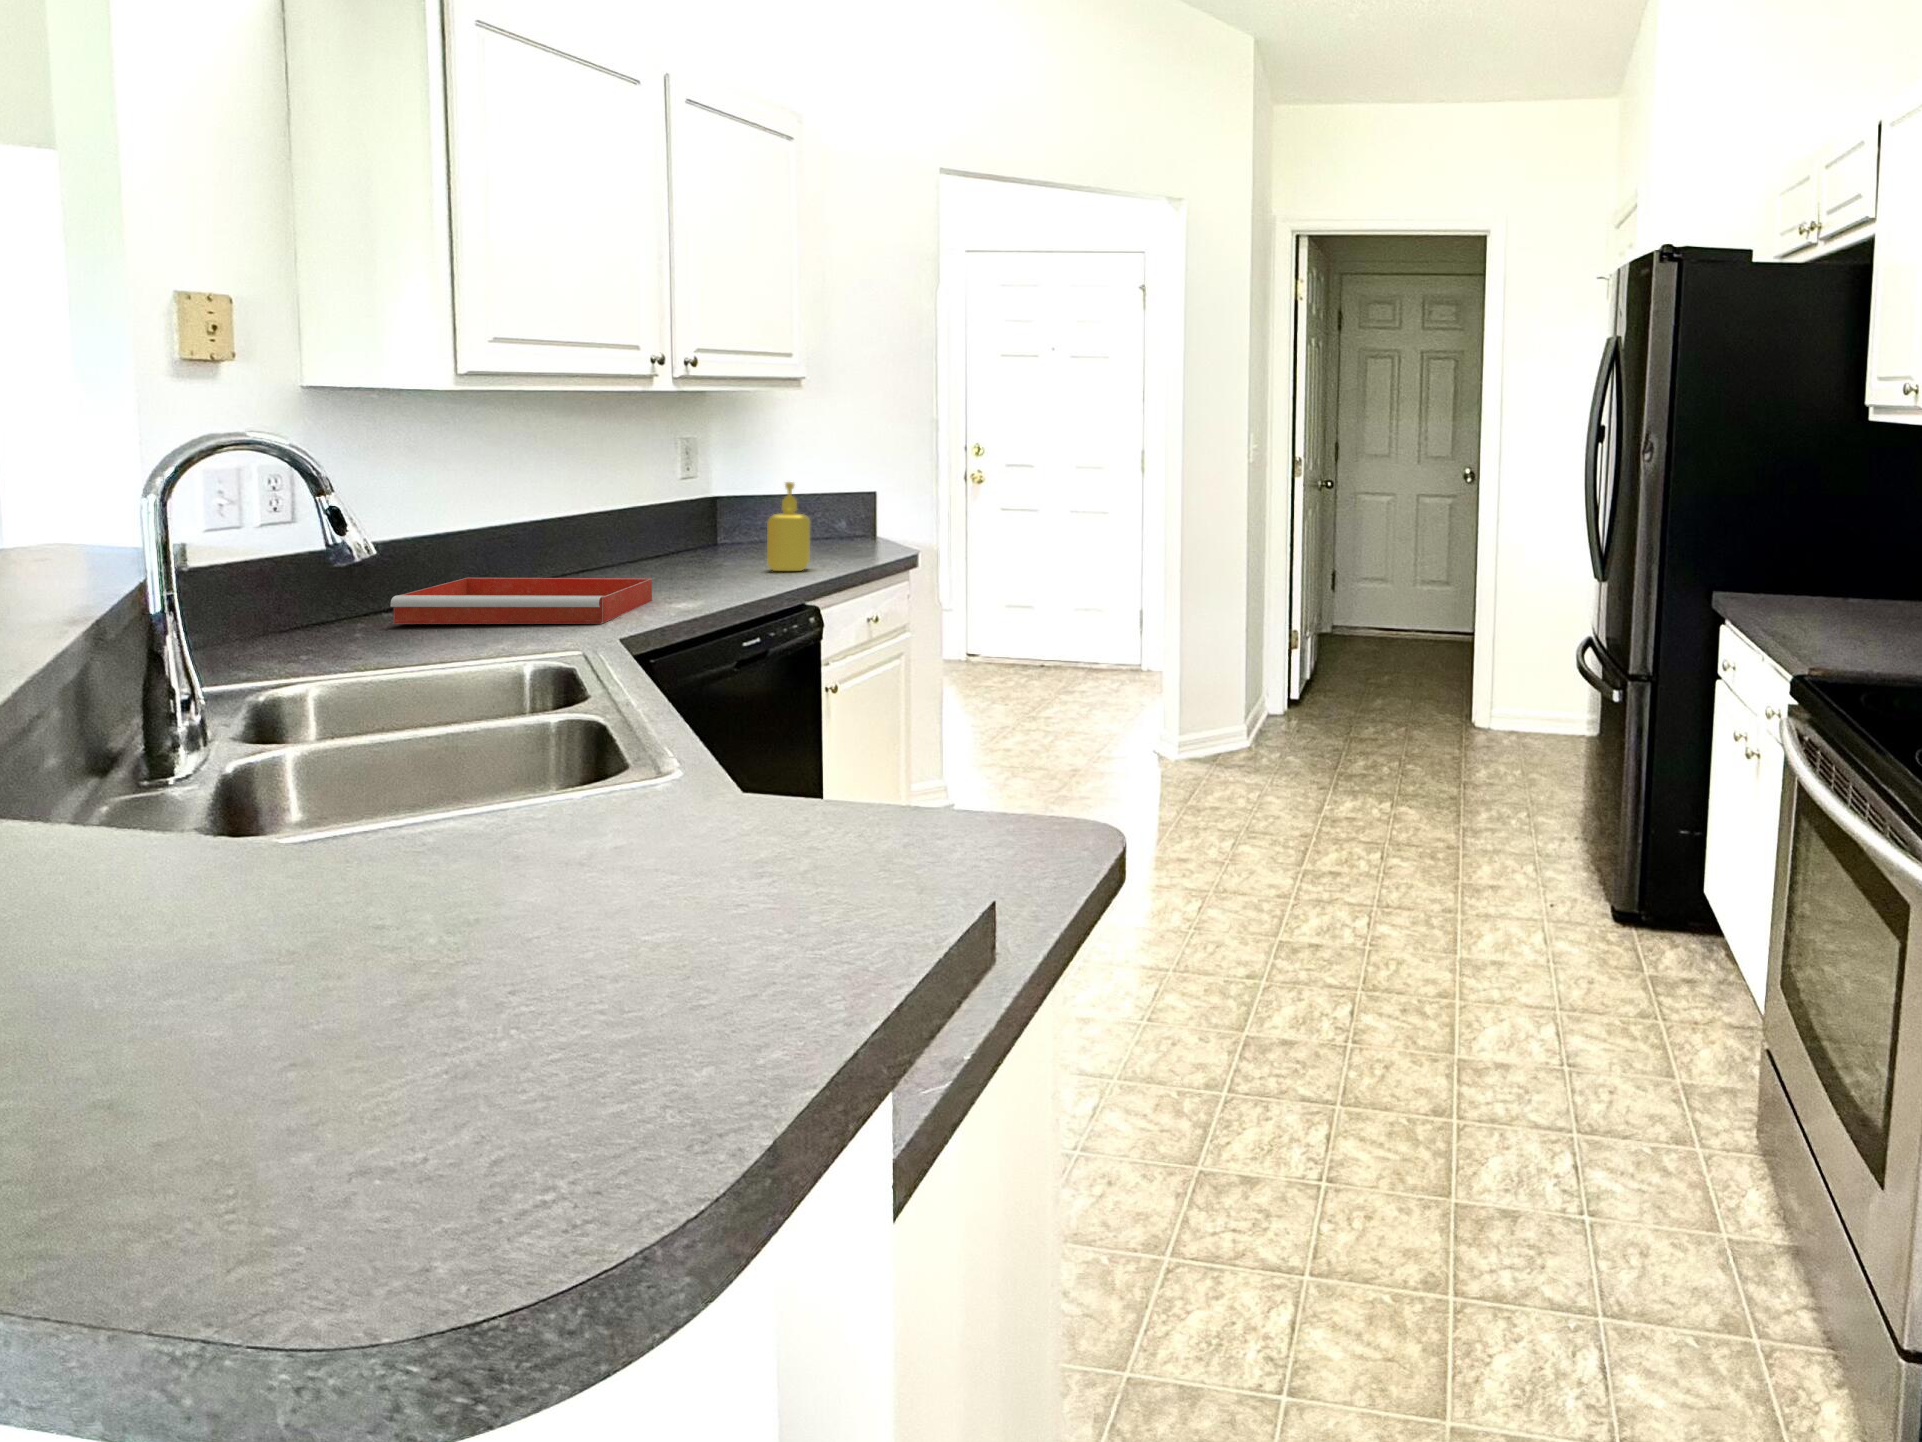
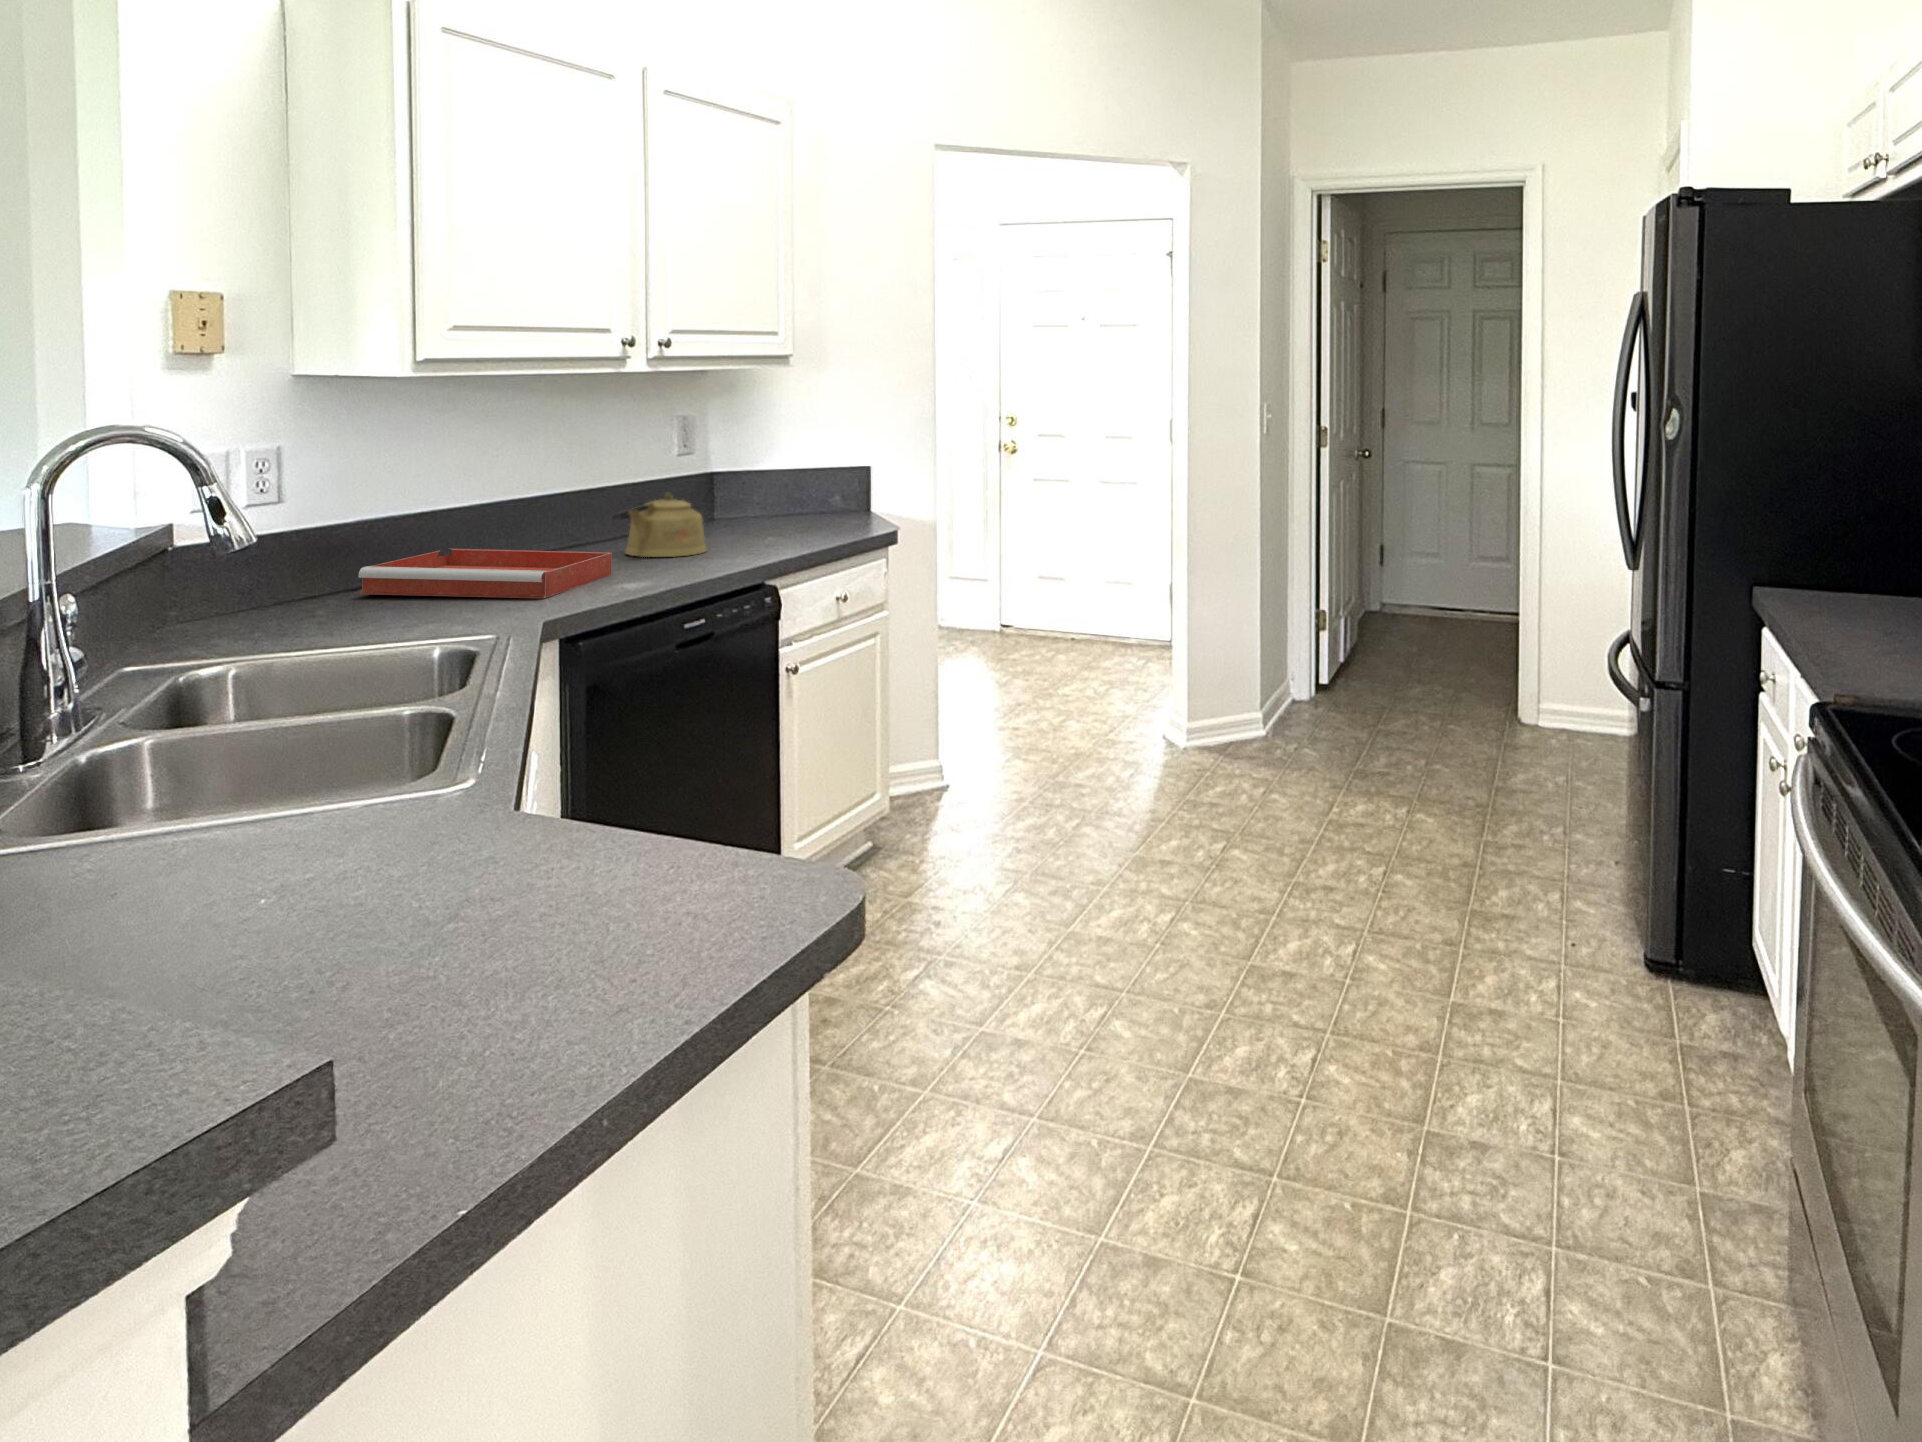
soap dispenser: present [767,482,811,571] -> none [741,456,785,545]
kettle: none [634,519,735,584] -> present [613,493,707,557]

